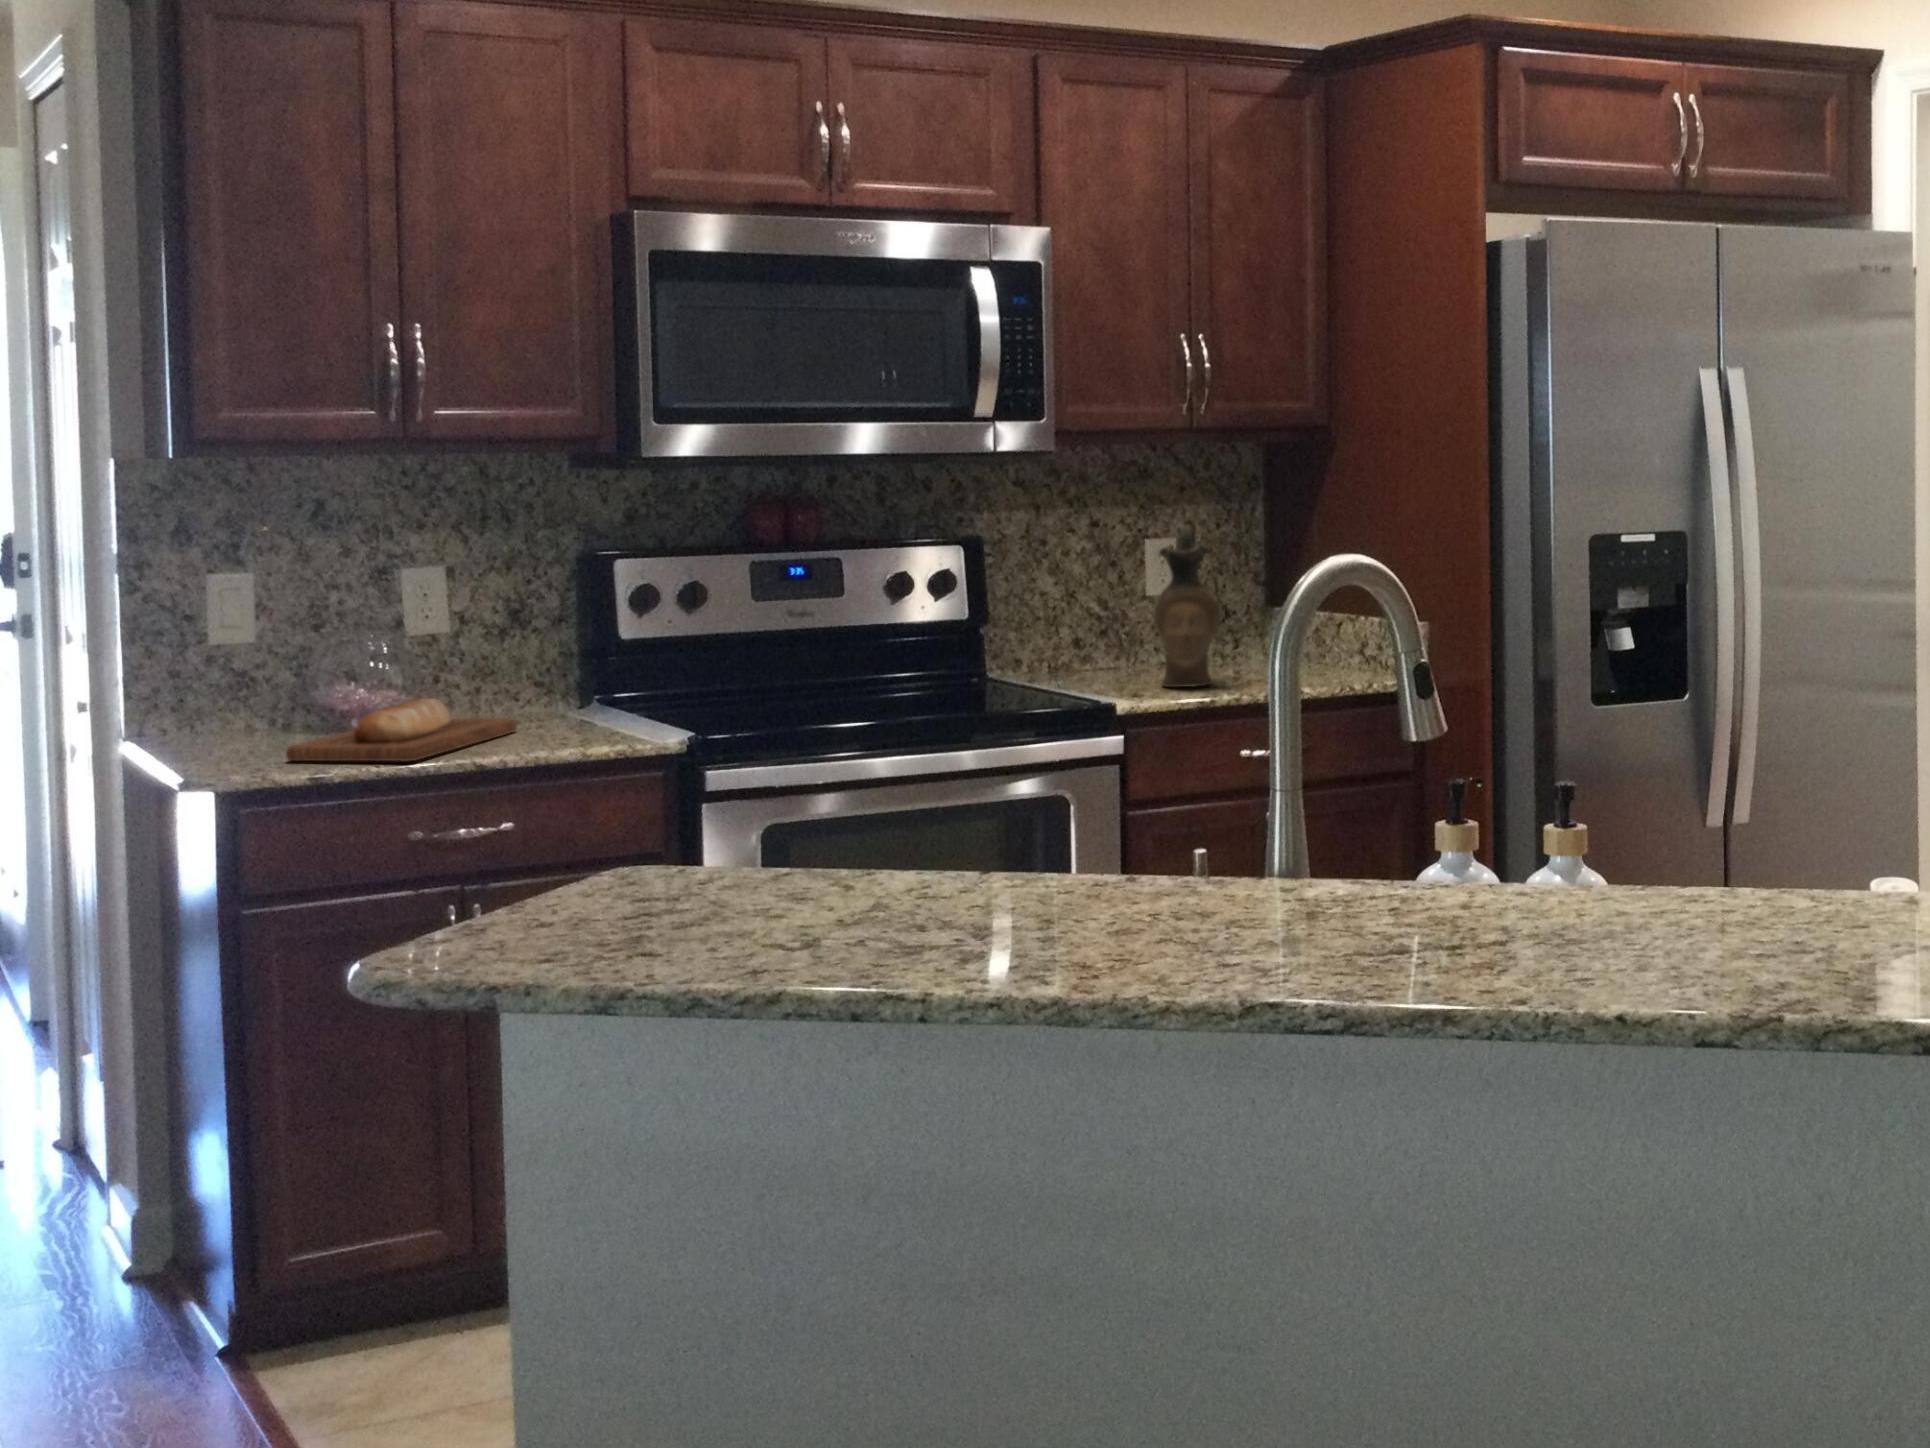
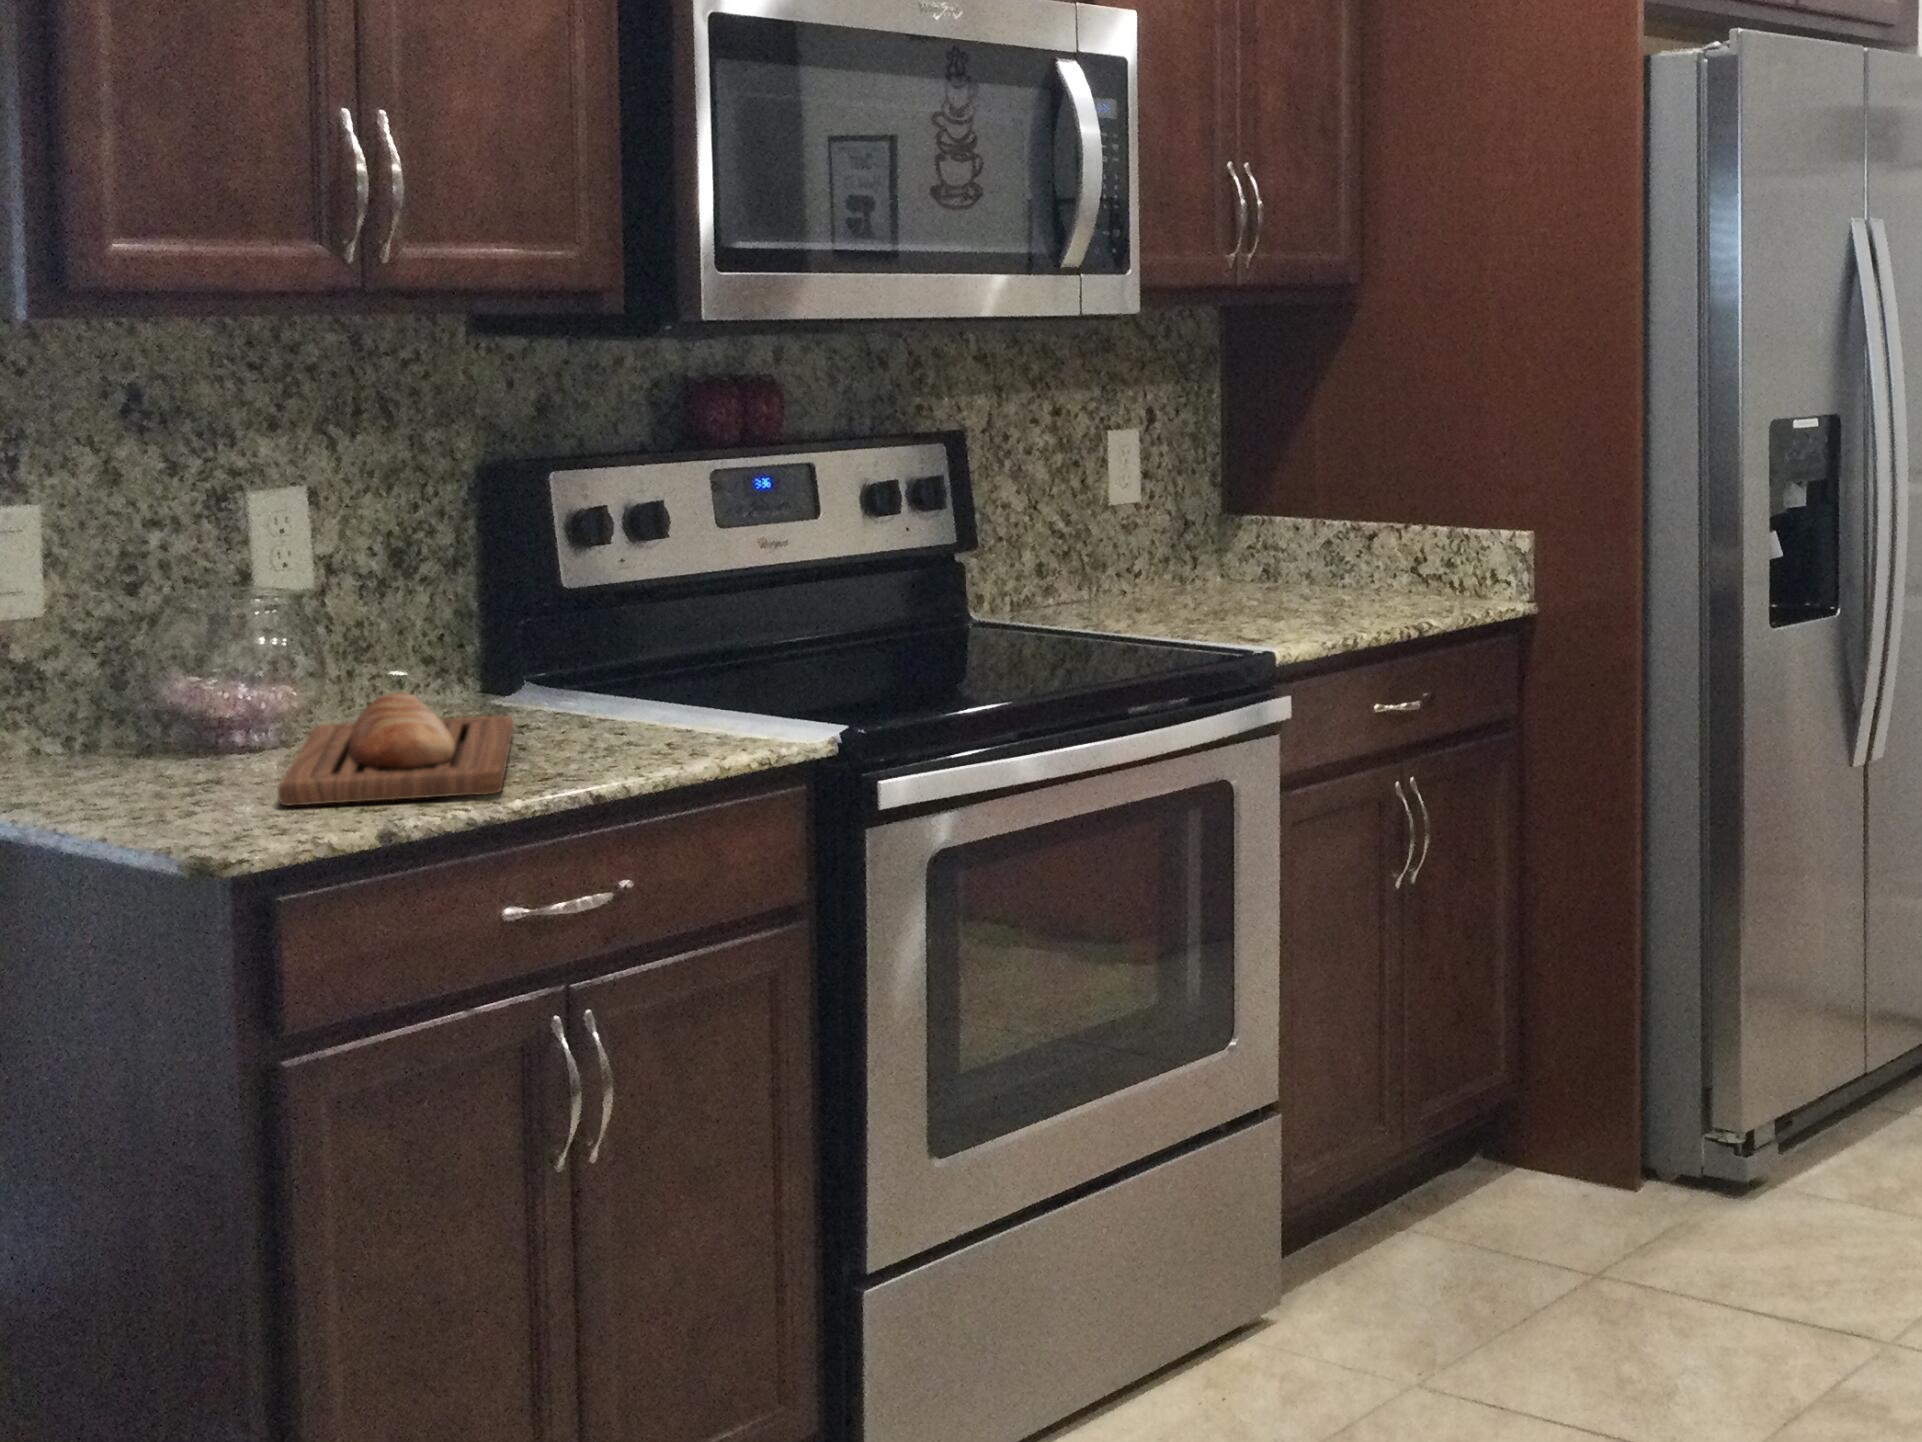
ceramic pitcher: present [1154,525,1220,687] -> none [1206,411,1295,623]

